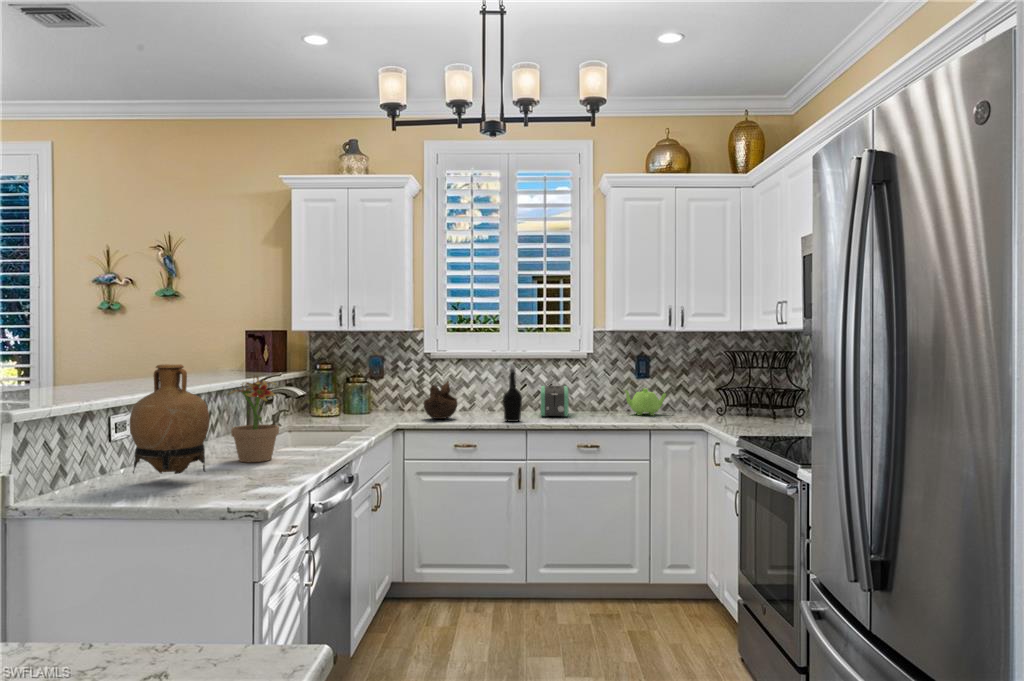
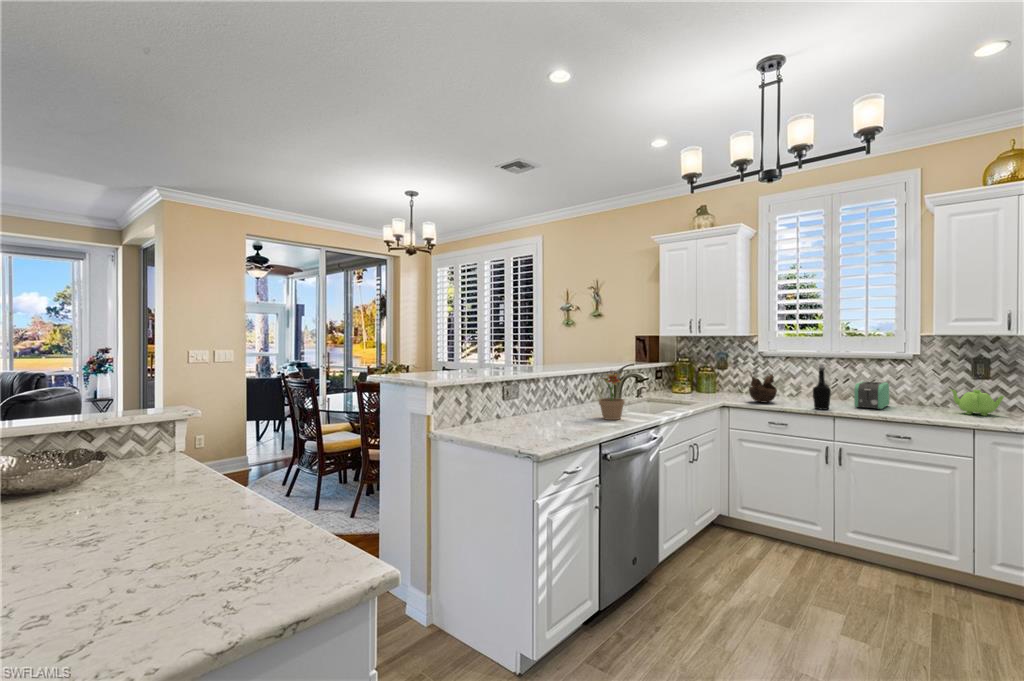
vase: present [130,364,209,474] -> none [543,365,579,423]

